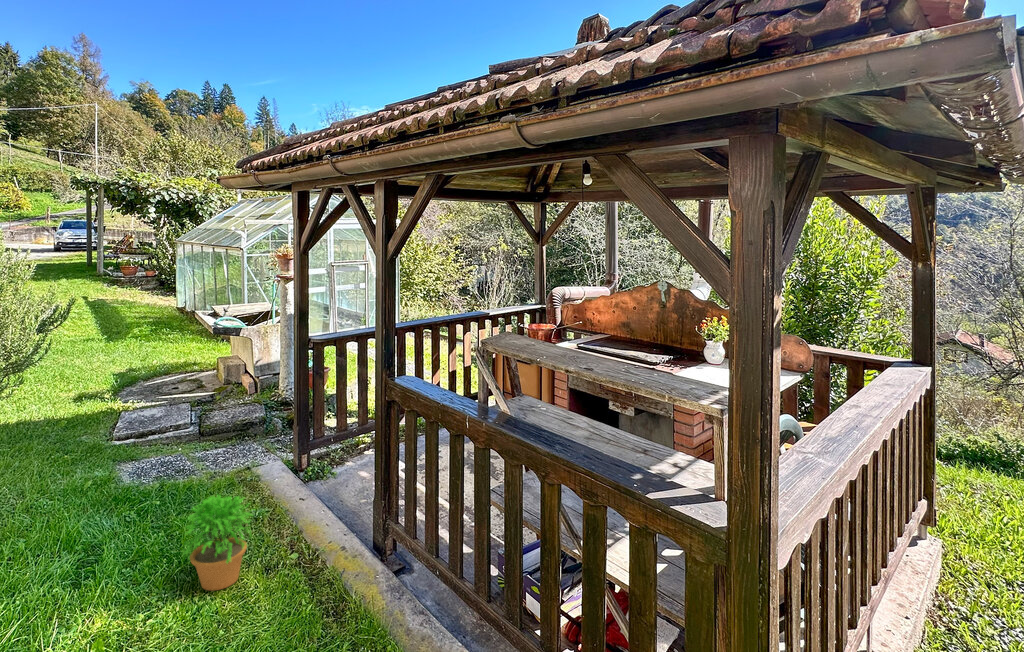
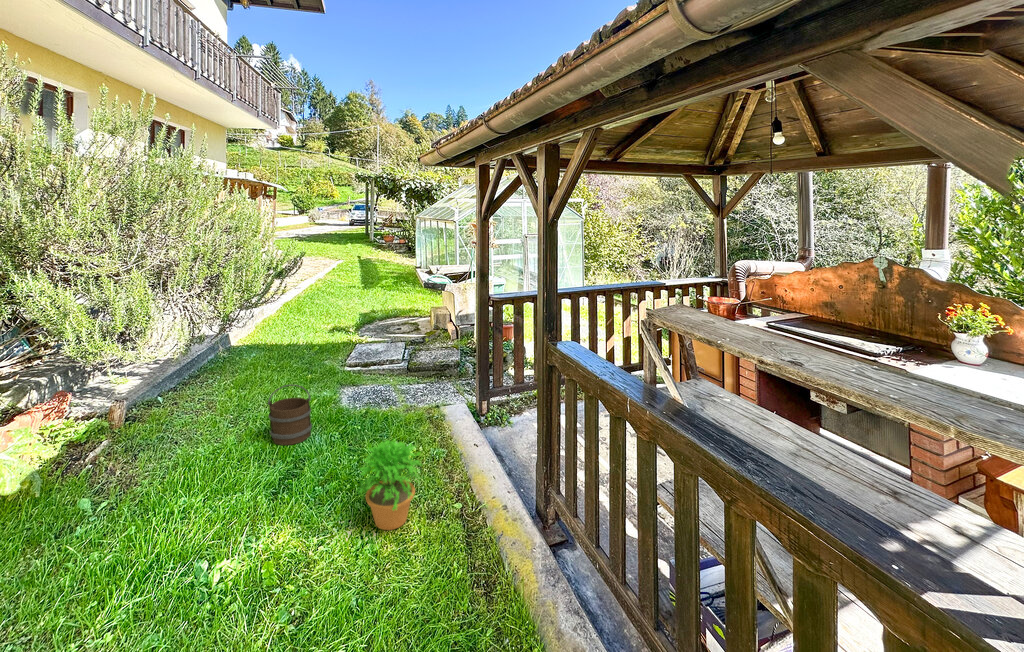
bucket: none [26,464,90,540] -> present [268,384,312,445]

